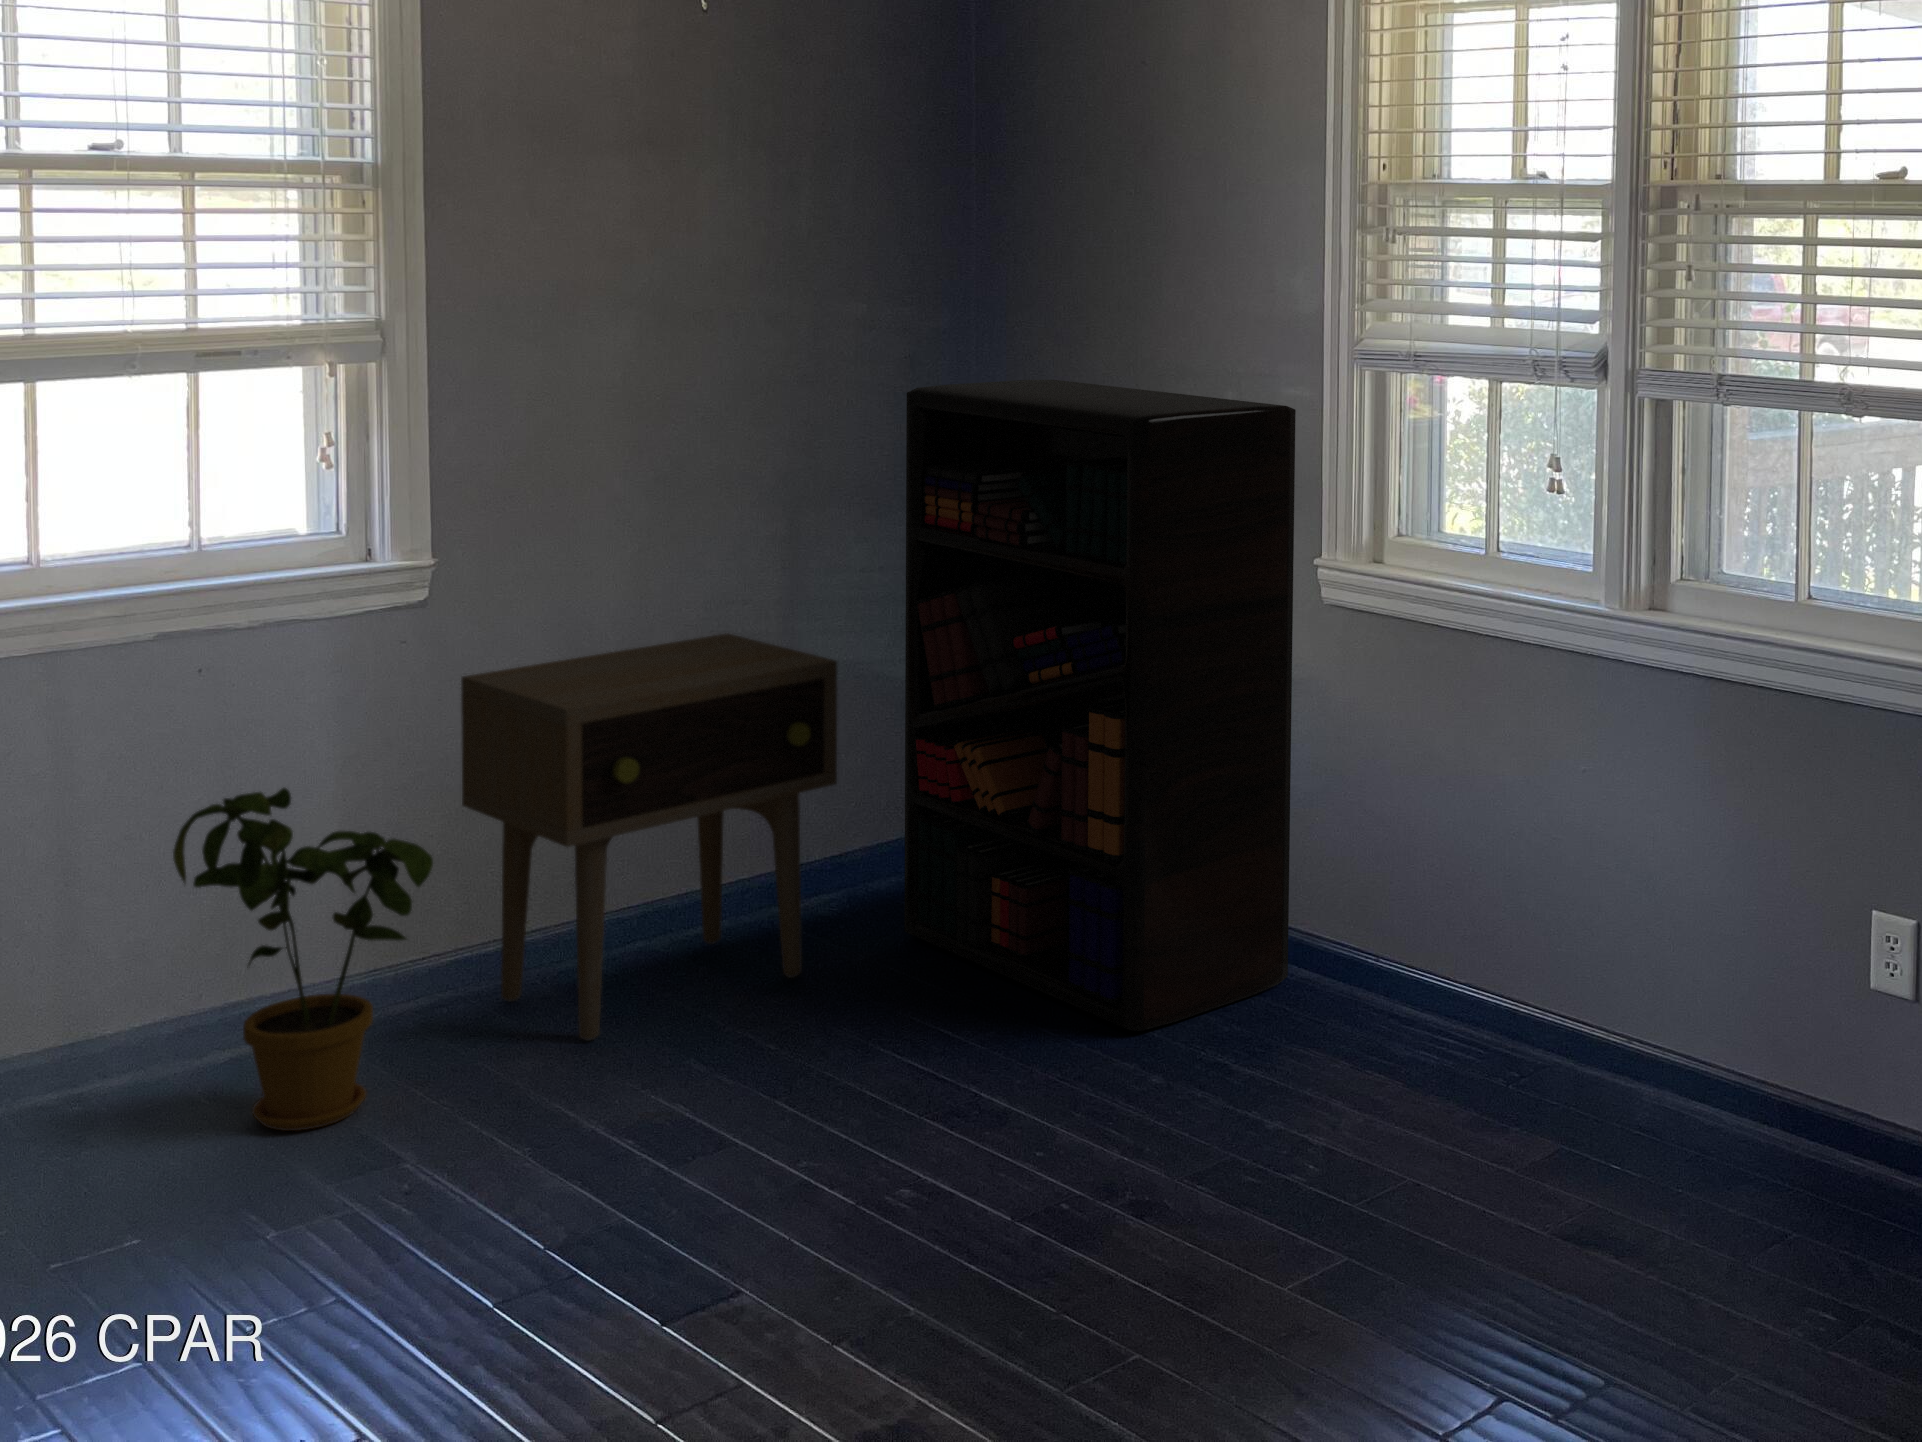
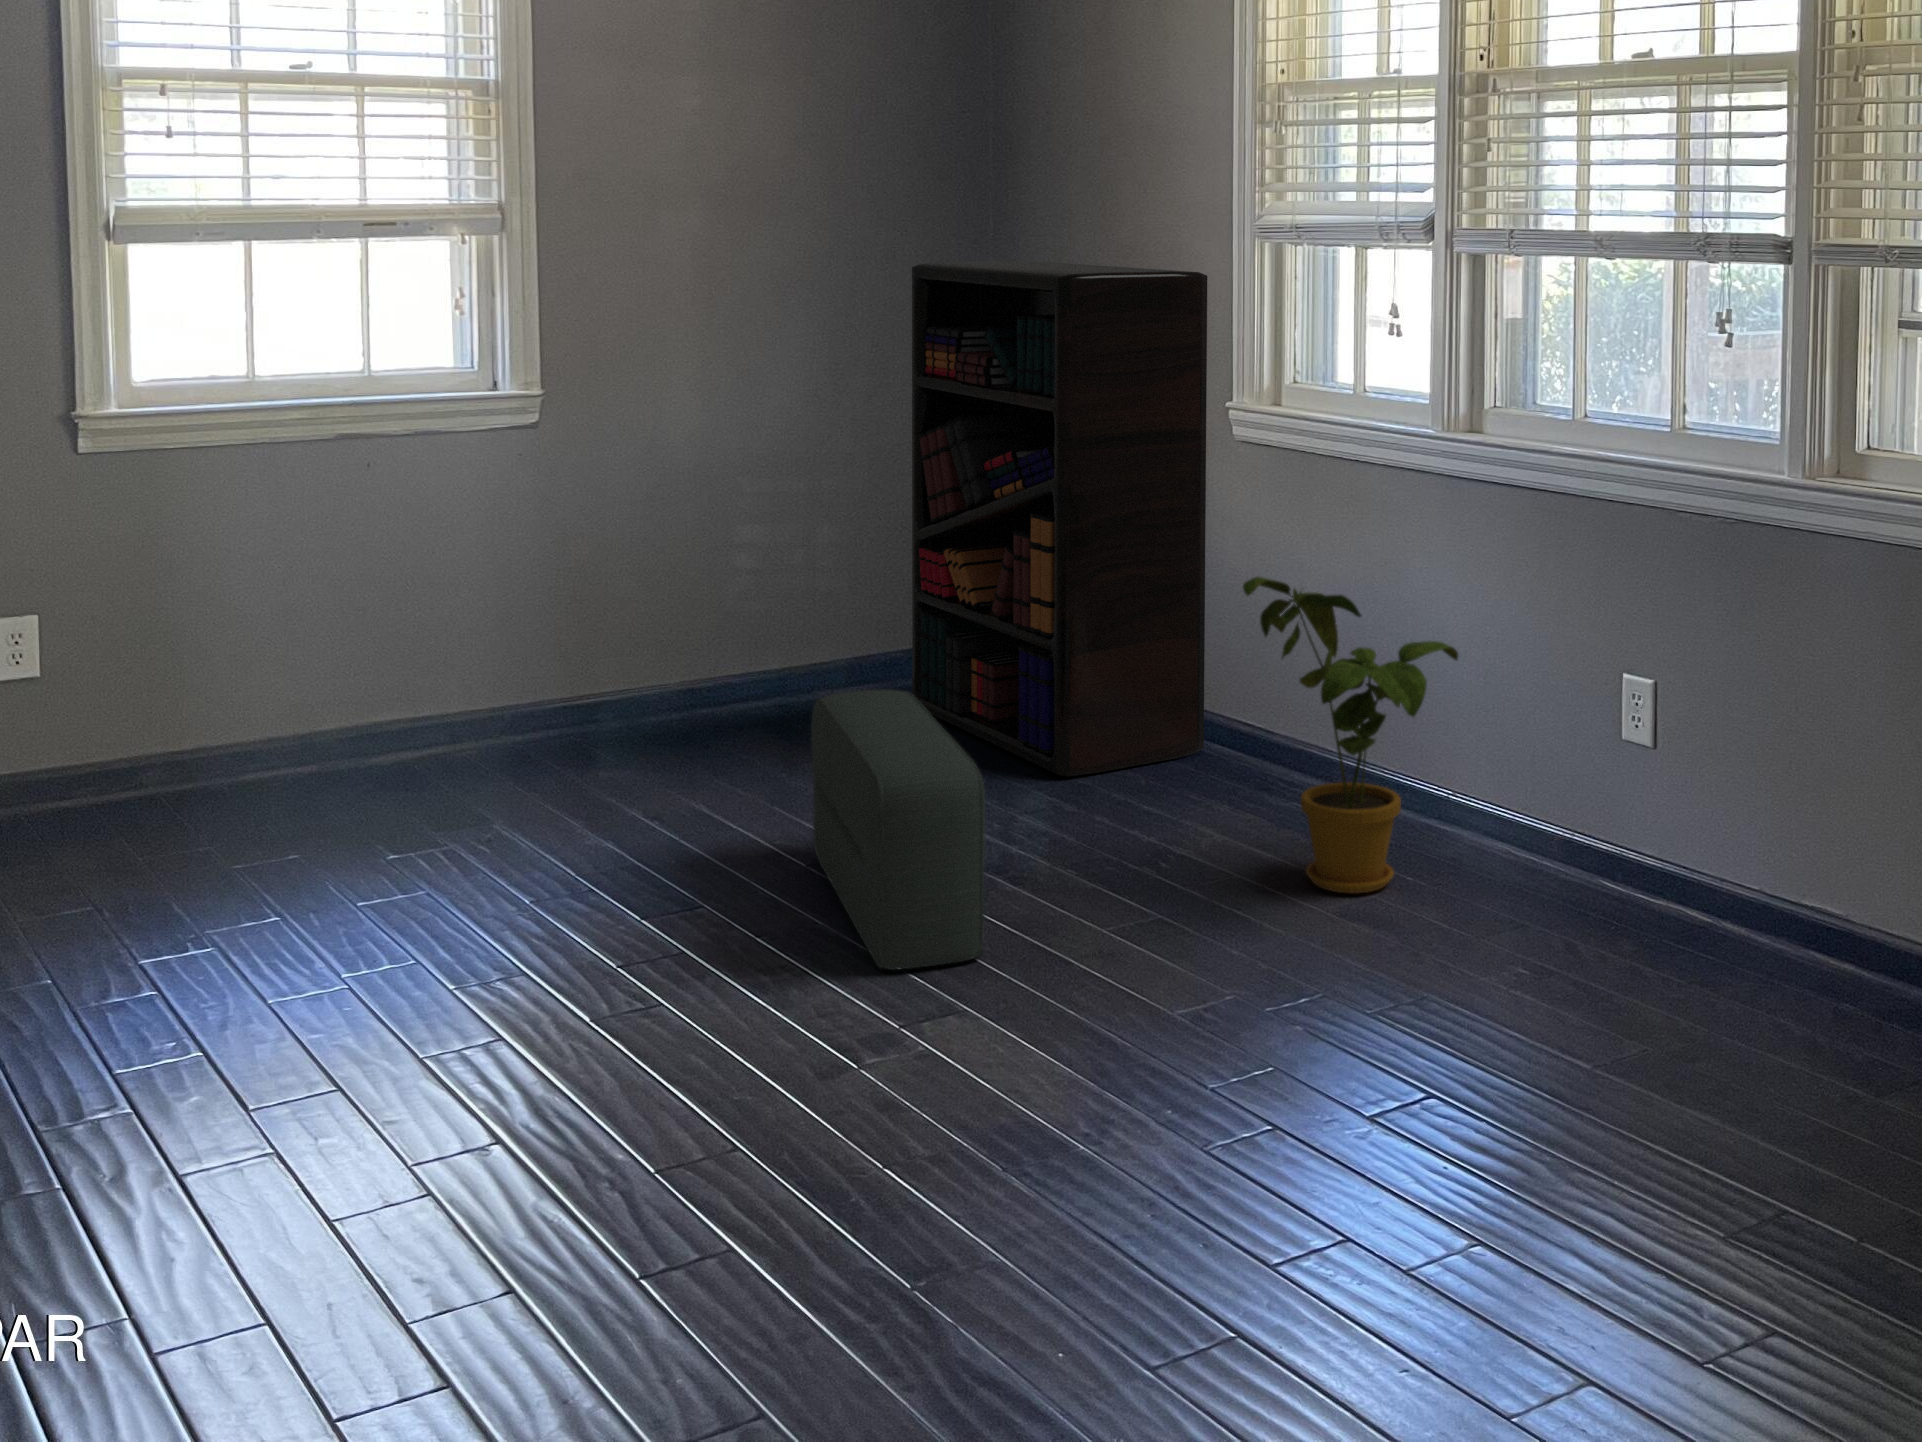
side table: present [461,633,837,1040] -> none [564,461,850,760]
house plant: present [173,788,433,1131] -> present [1243,576,1458,893]
pouf: none [866,964,1156,1374] -> present [811,689,985,970]

